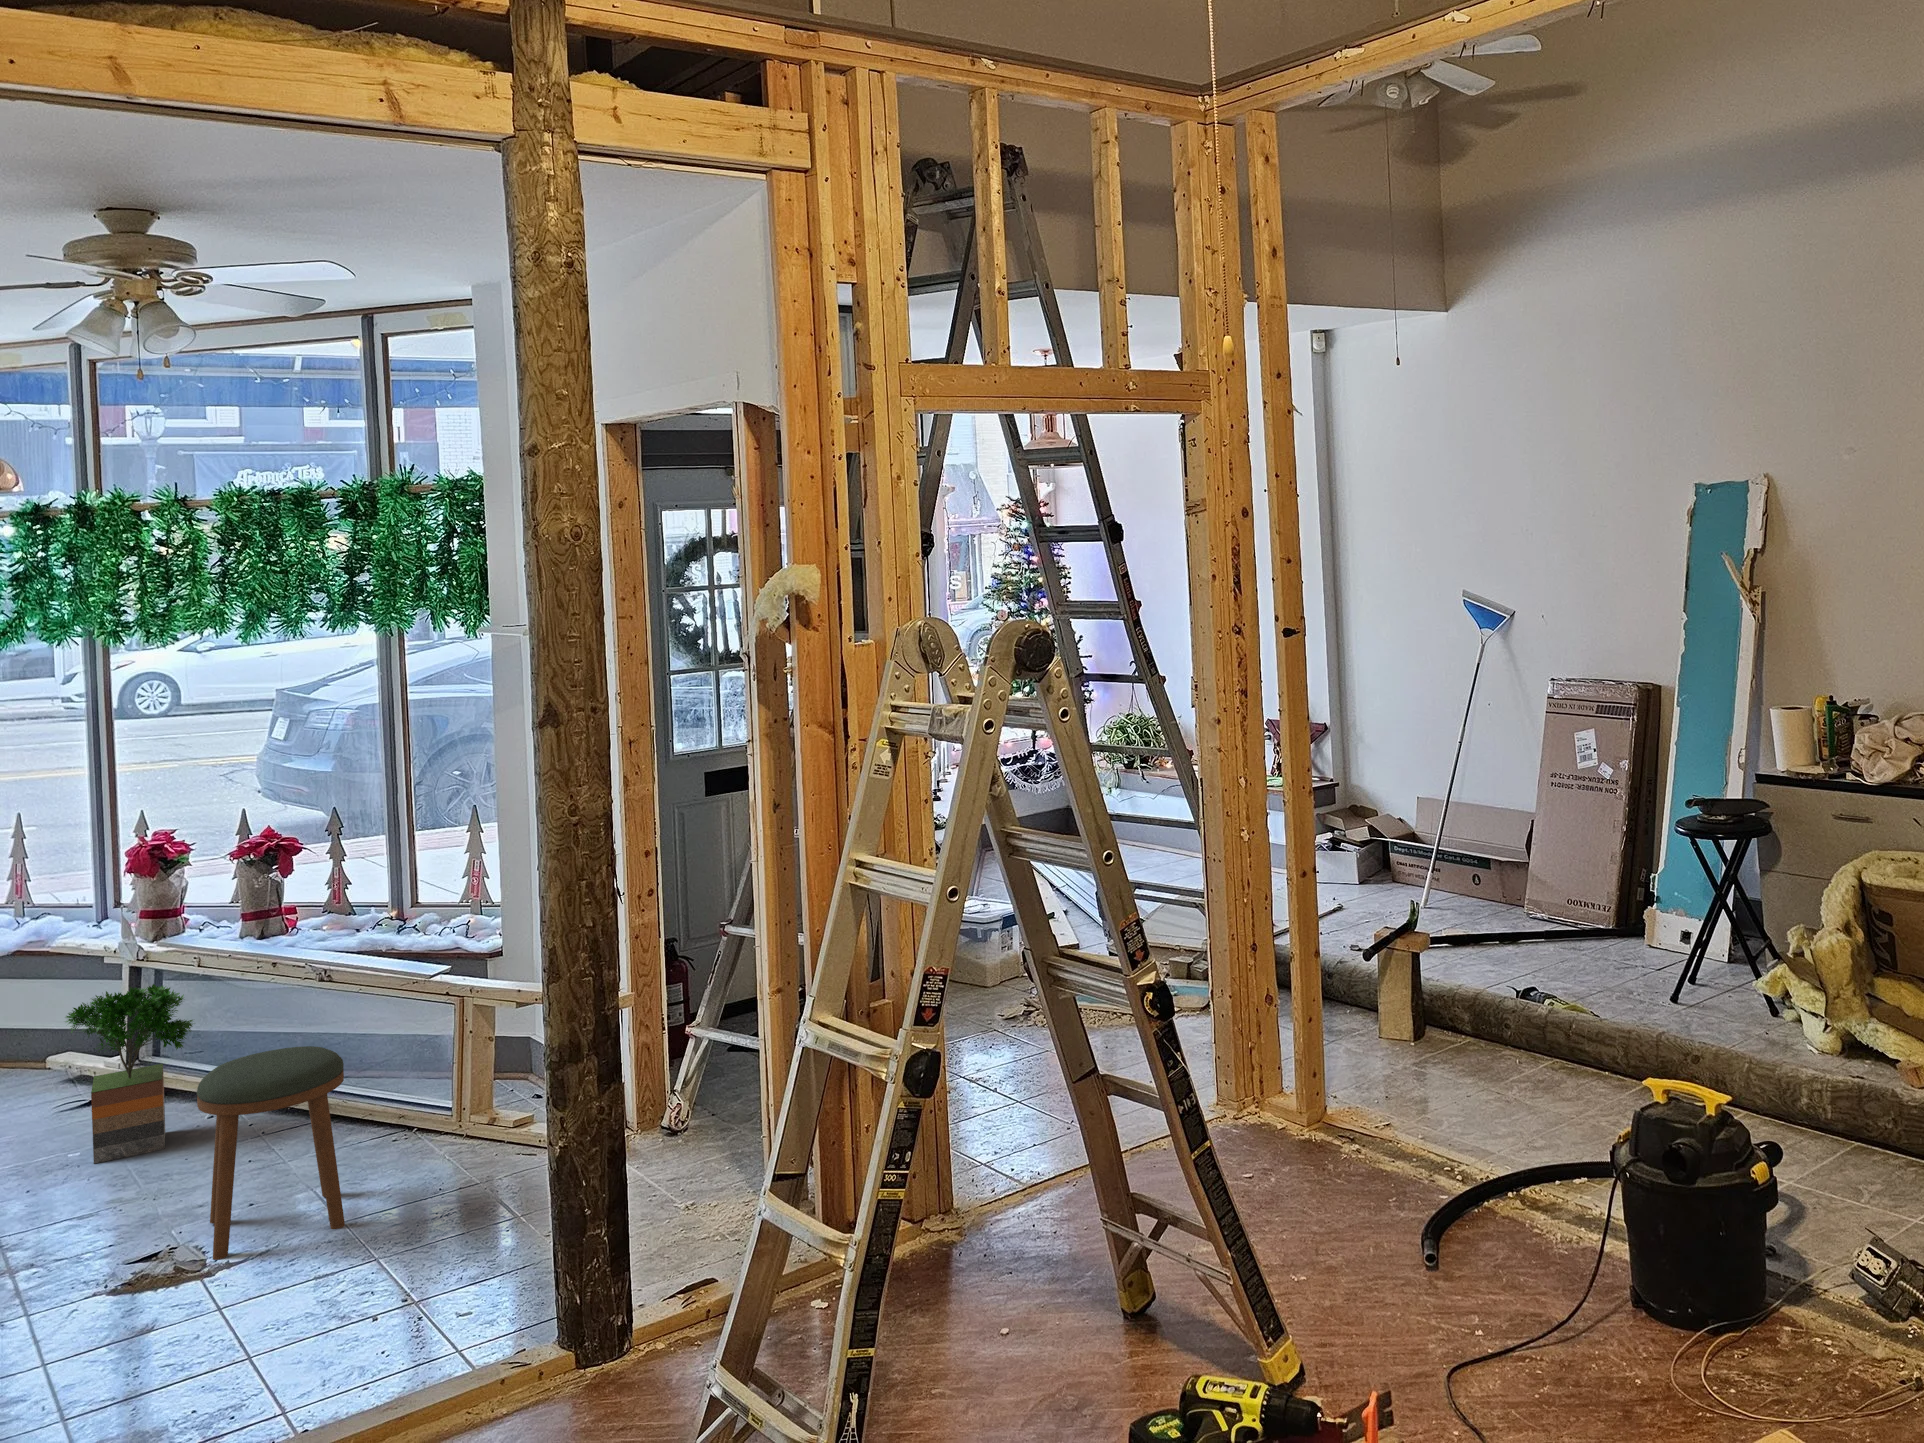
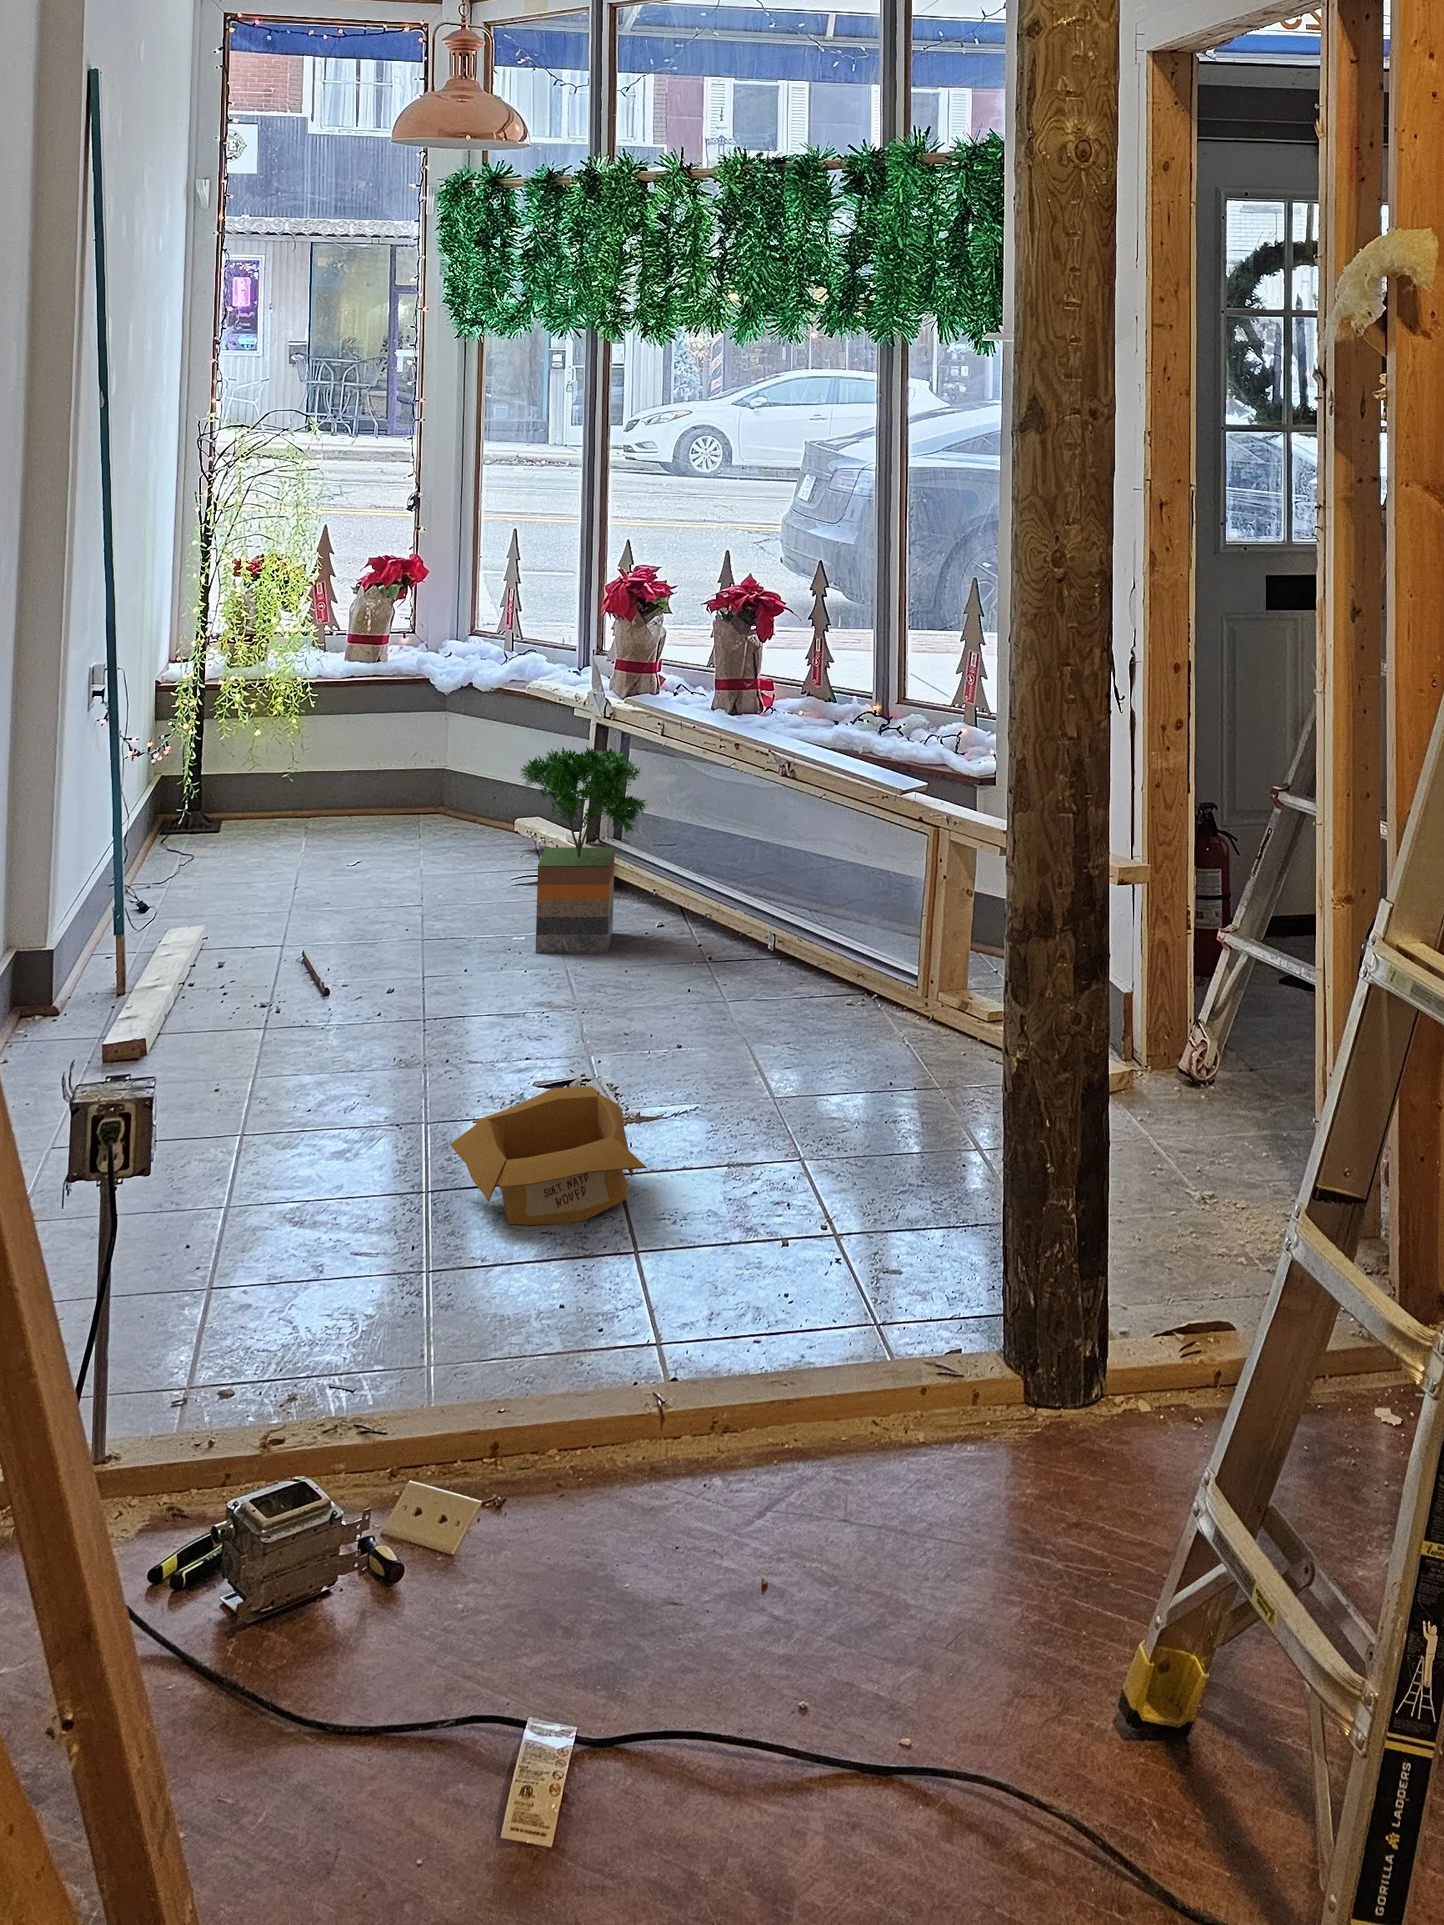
stool: present [197,1046,345,1260] -> none [624,852,787,1107]
cardboard box: none [63,1250,253,1371] -> present [450,1086,647,1225]

